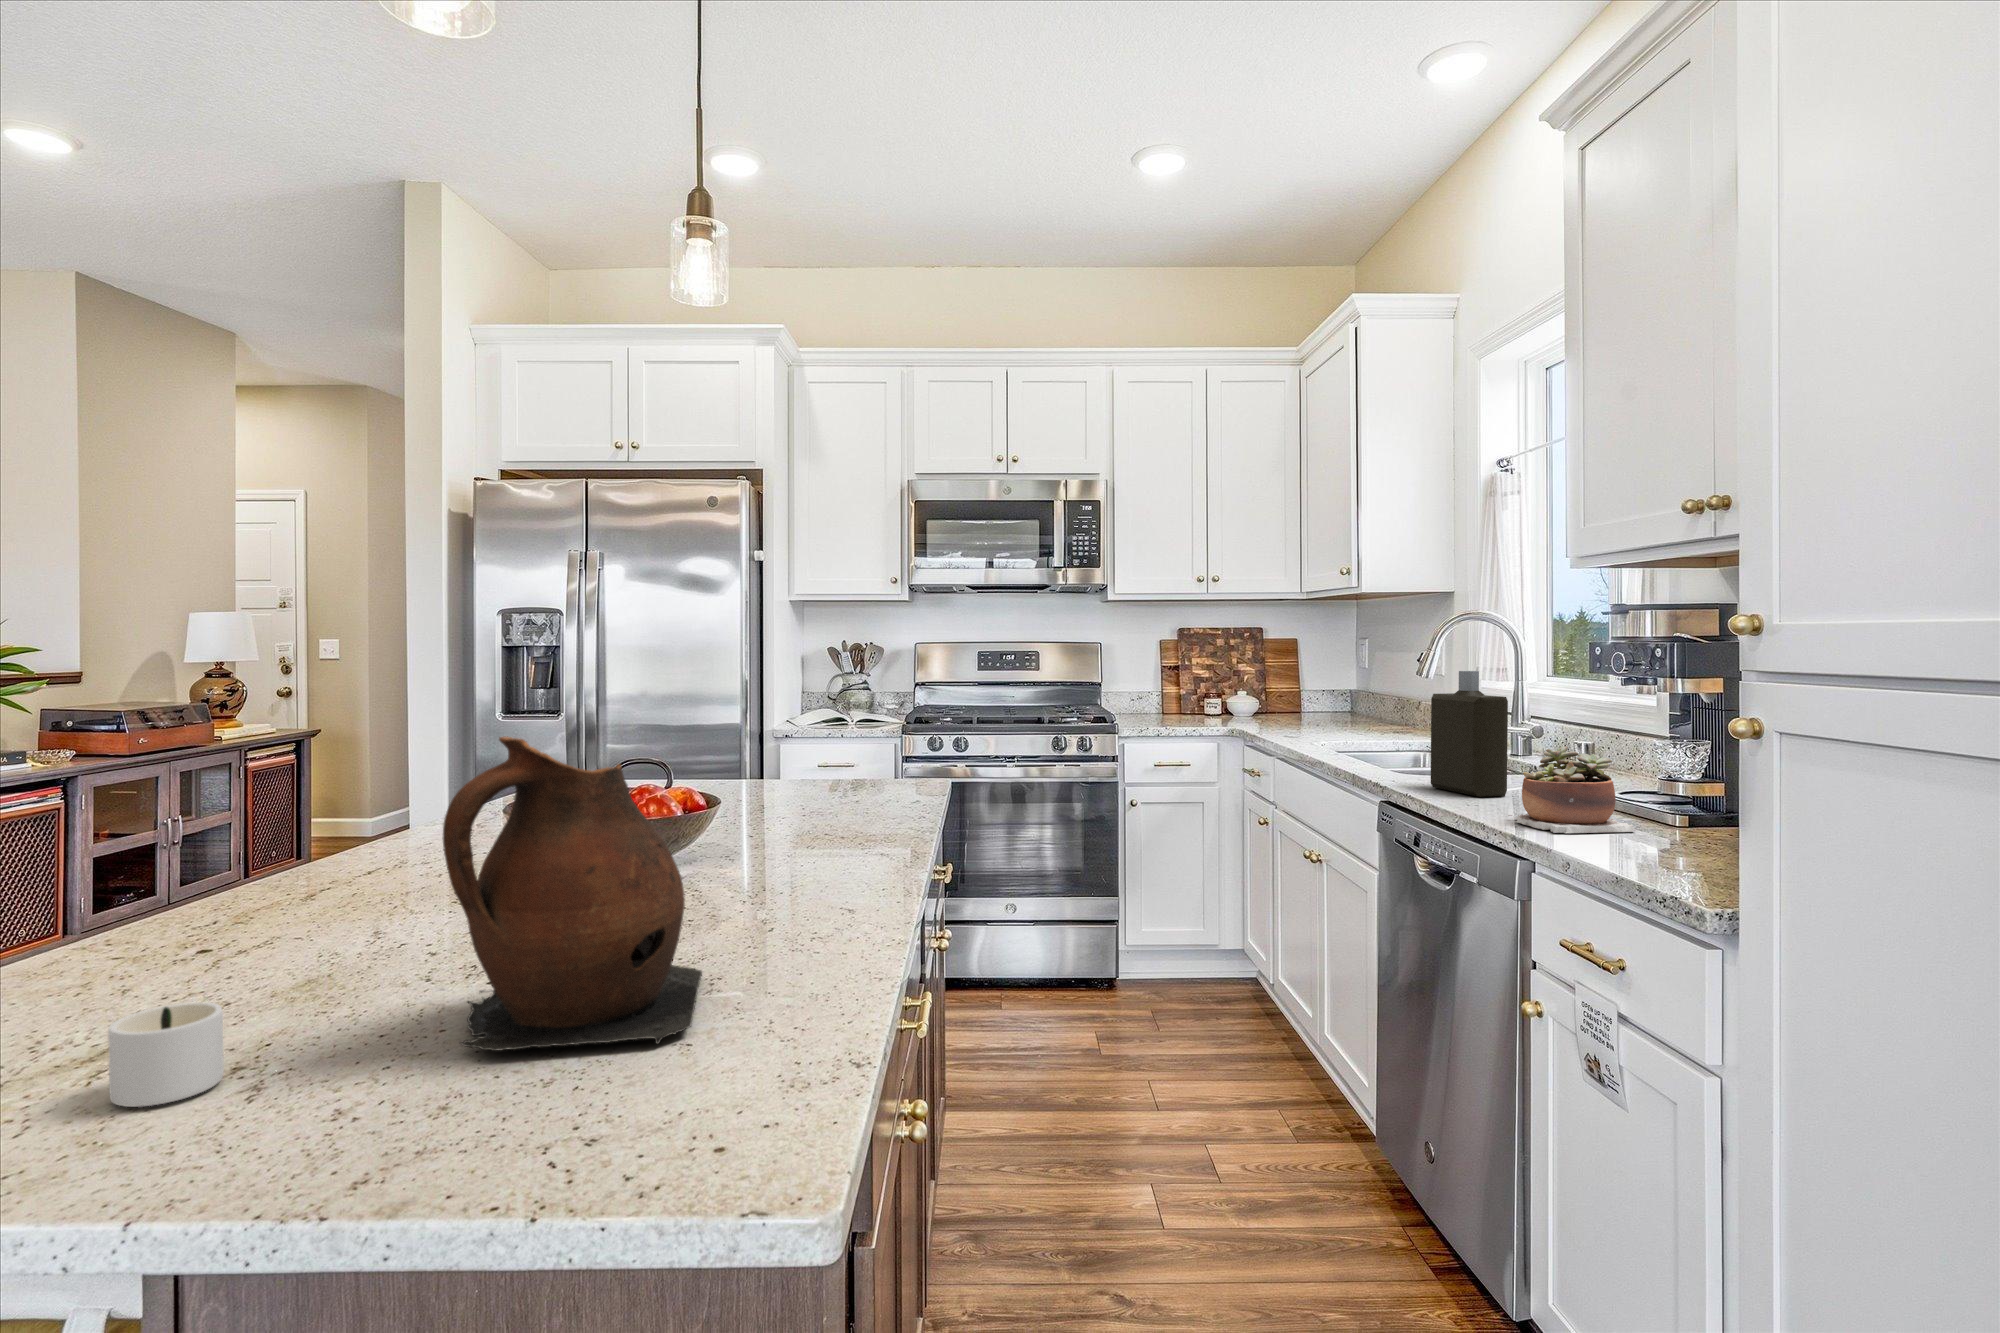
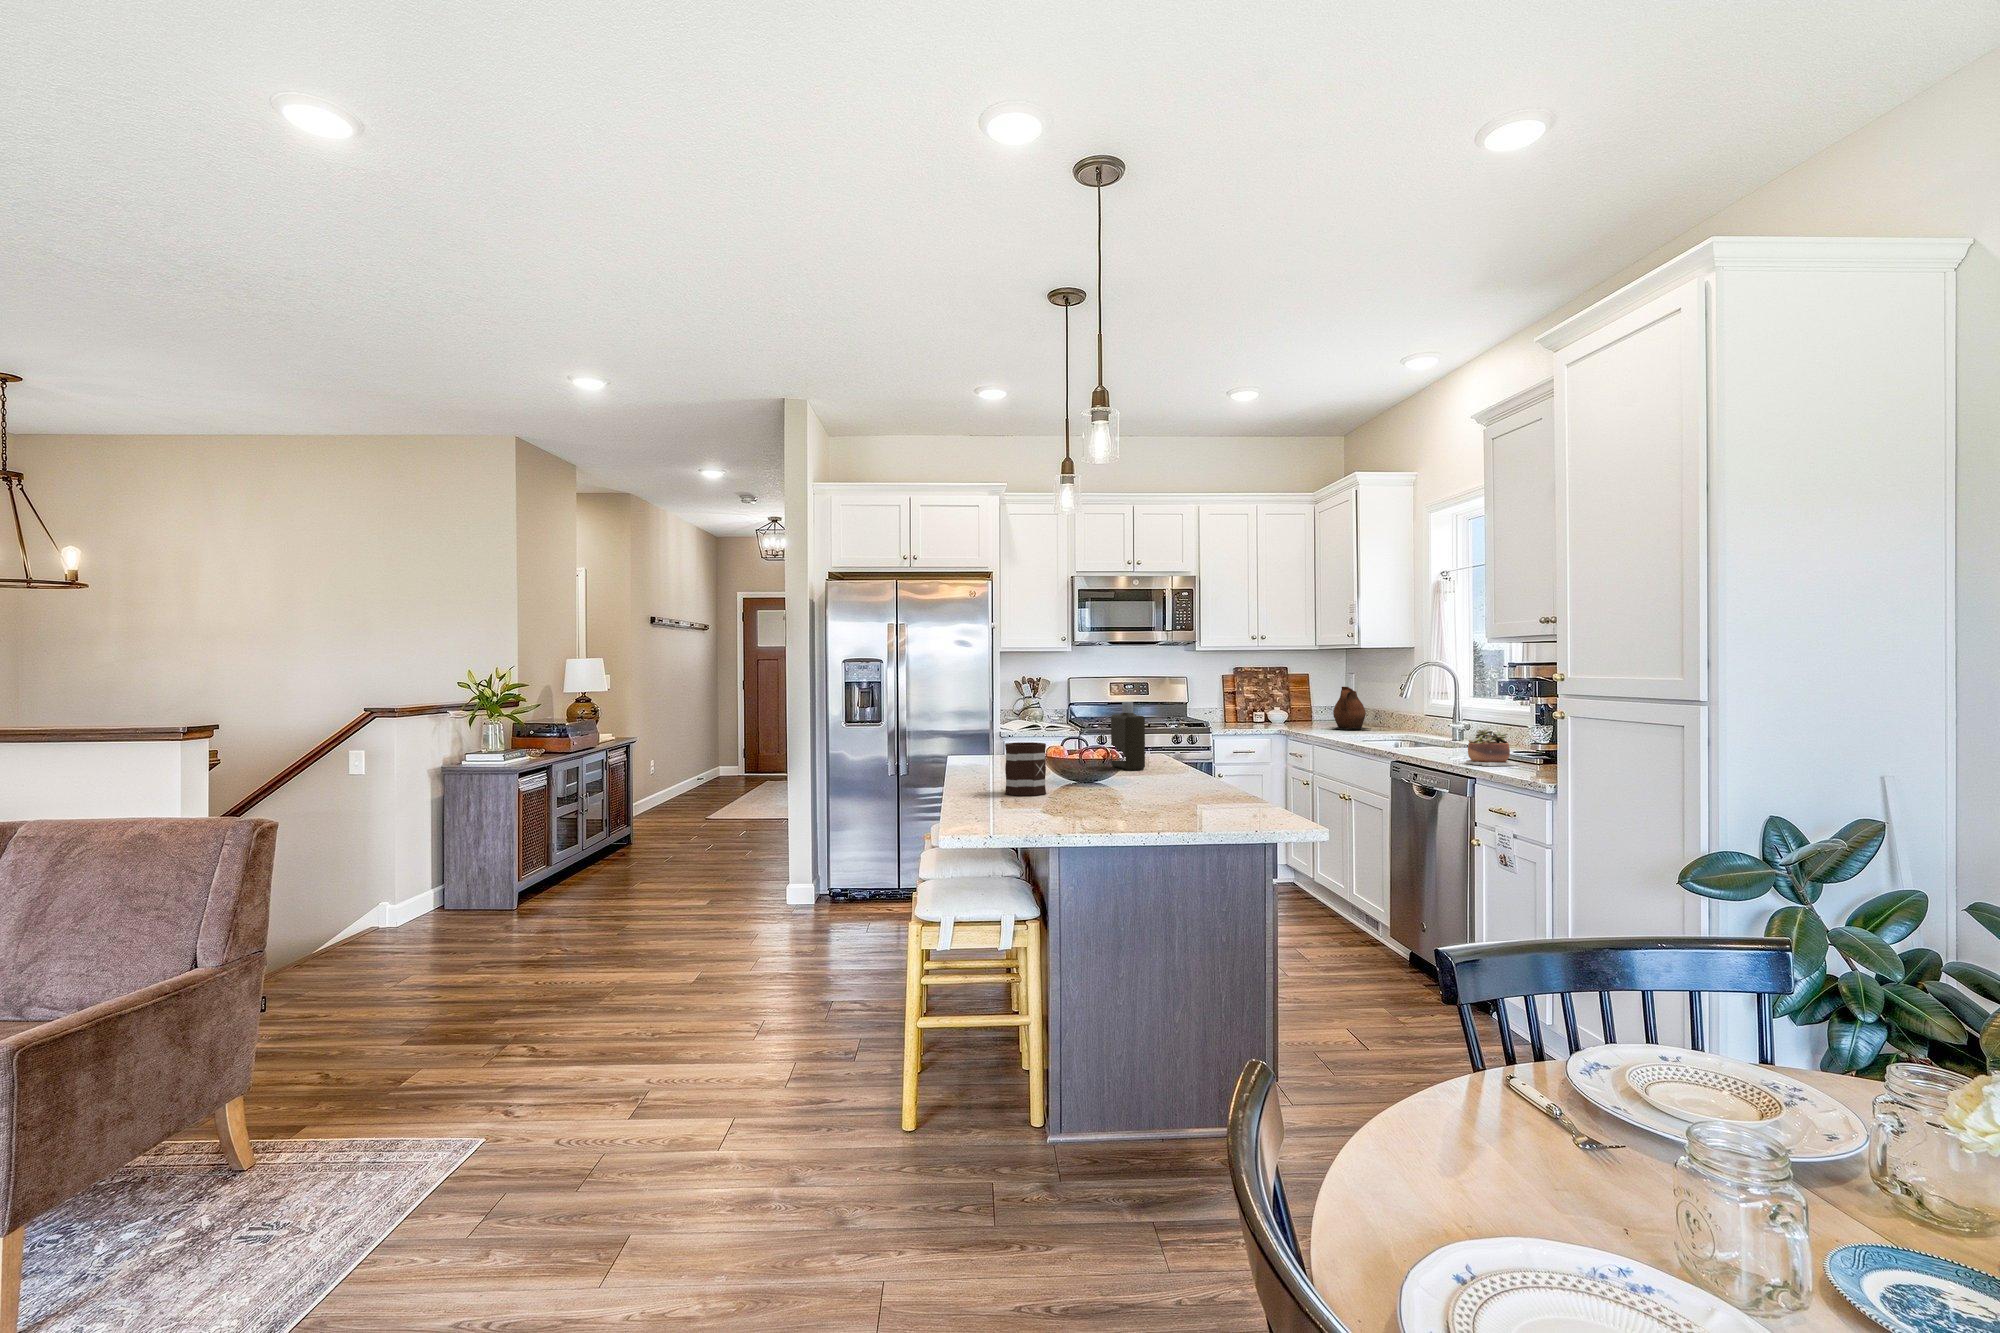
bottle: present [1431,671,1508,797] -> present [1111,702,1145,770]
ceramic pitcher: present [443,736,702,1051] -> present [1333,687,1371,729]
mug: none [230,791,407,943] -> present [1005,742,1046,796]
candle: present [108,1002,224,1107] -> none [1099,791,1132,816]

